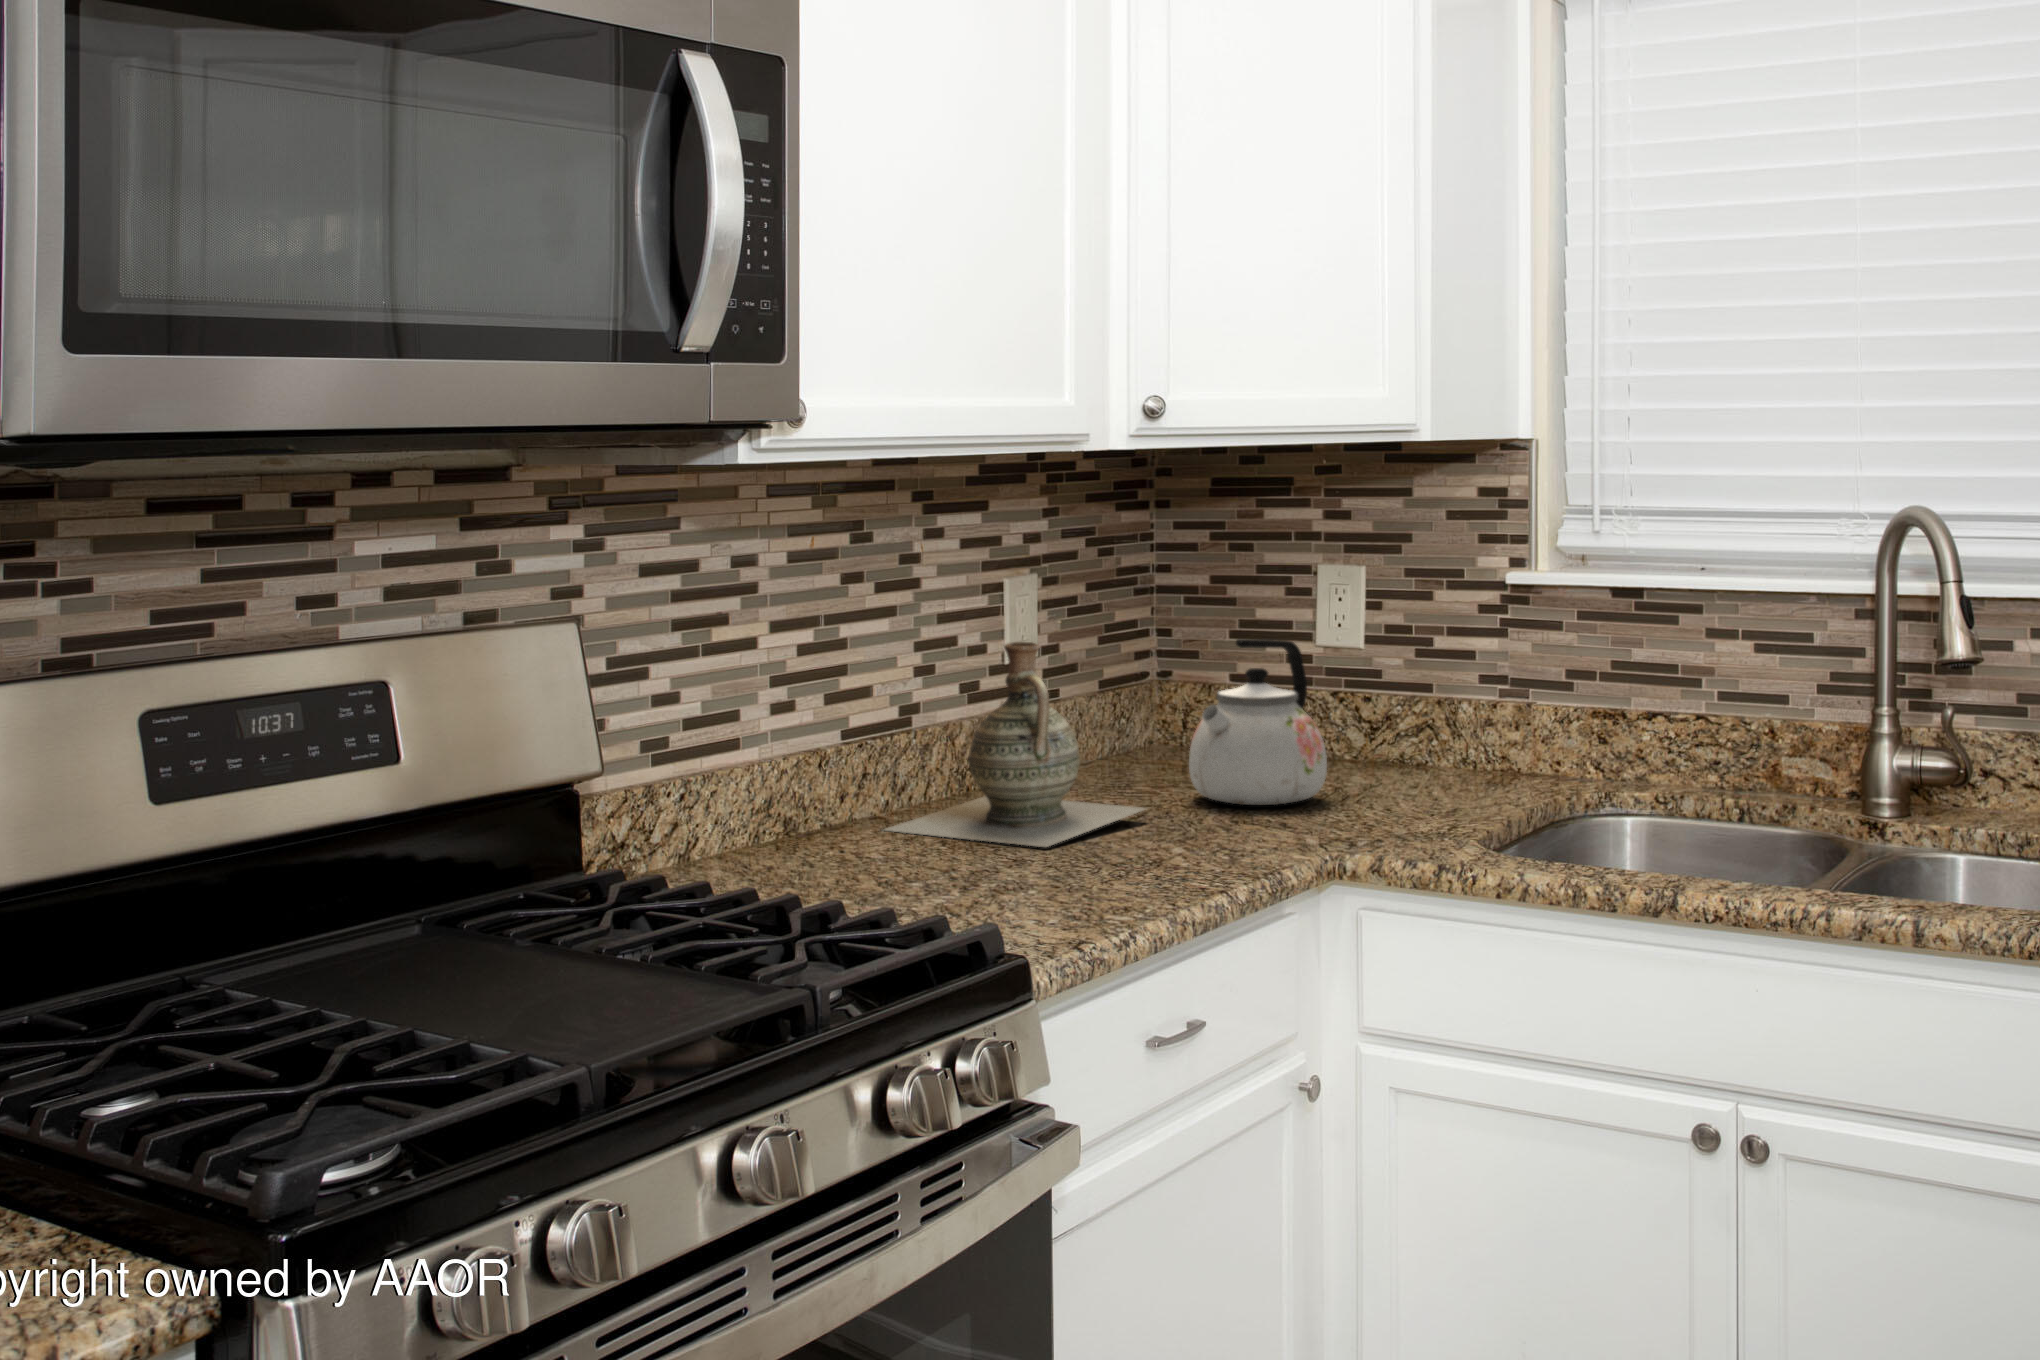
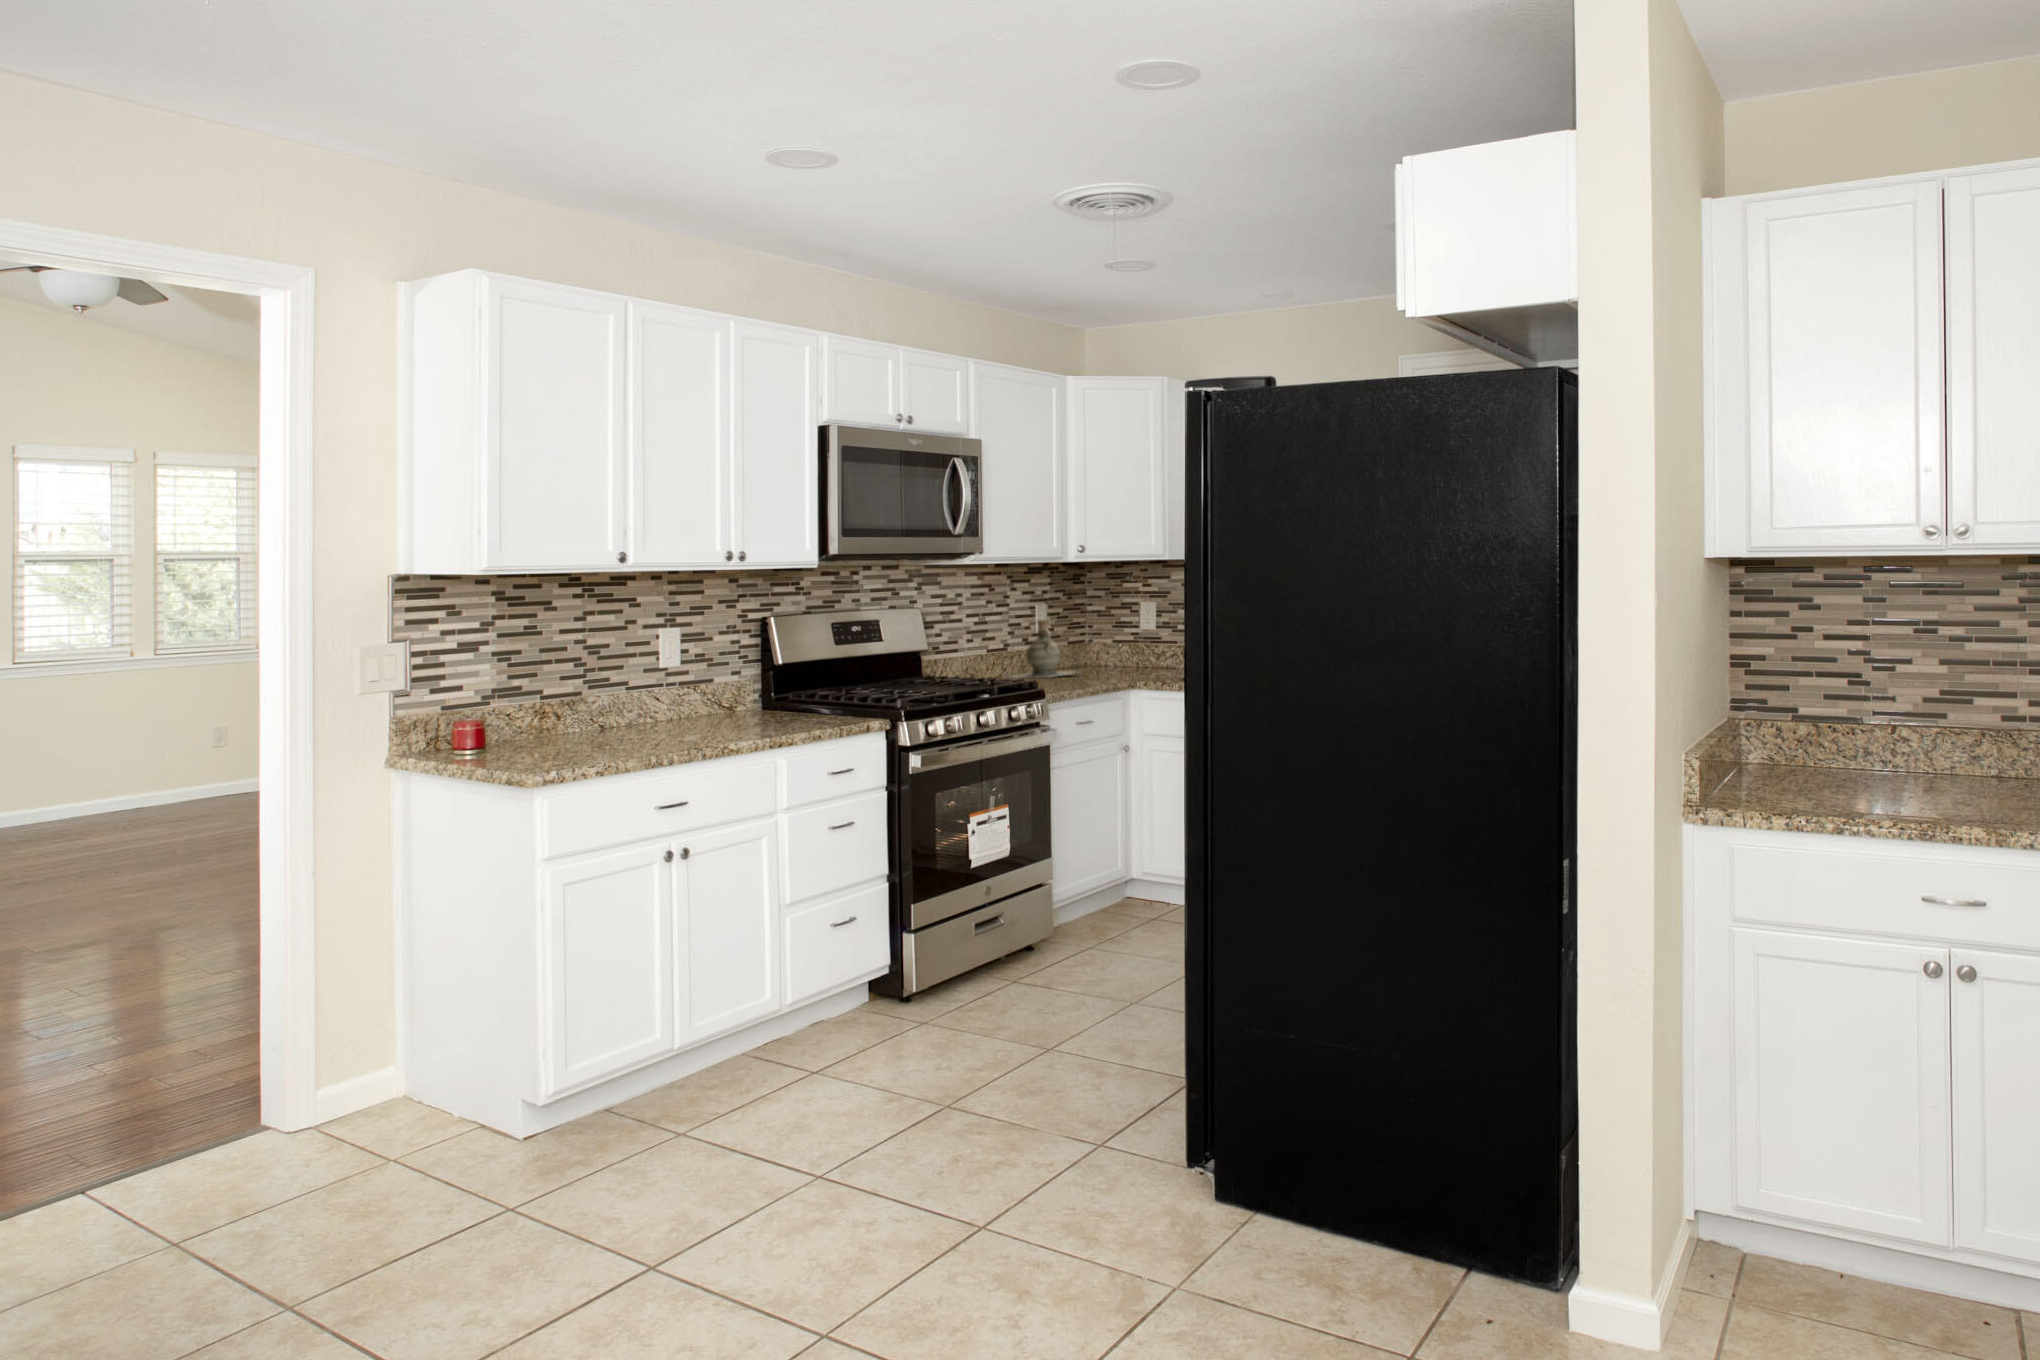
kettle: present [1189,639,1327,805] -> none [1096,621,1140,673]

